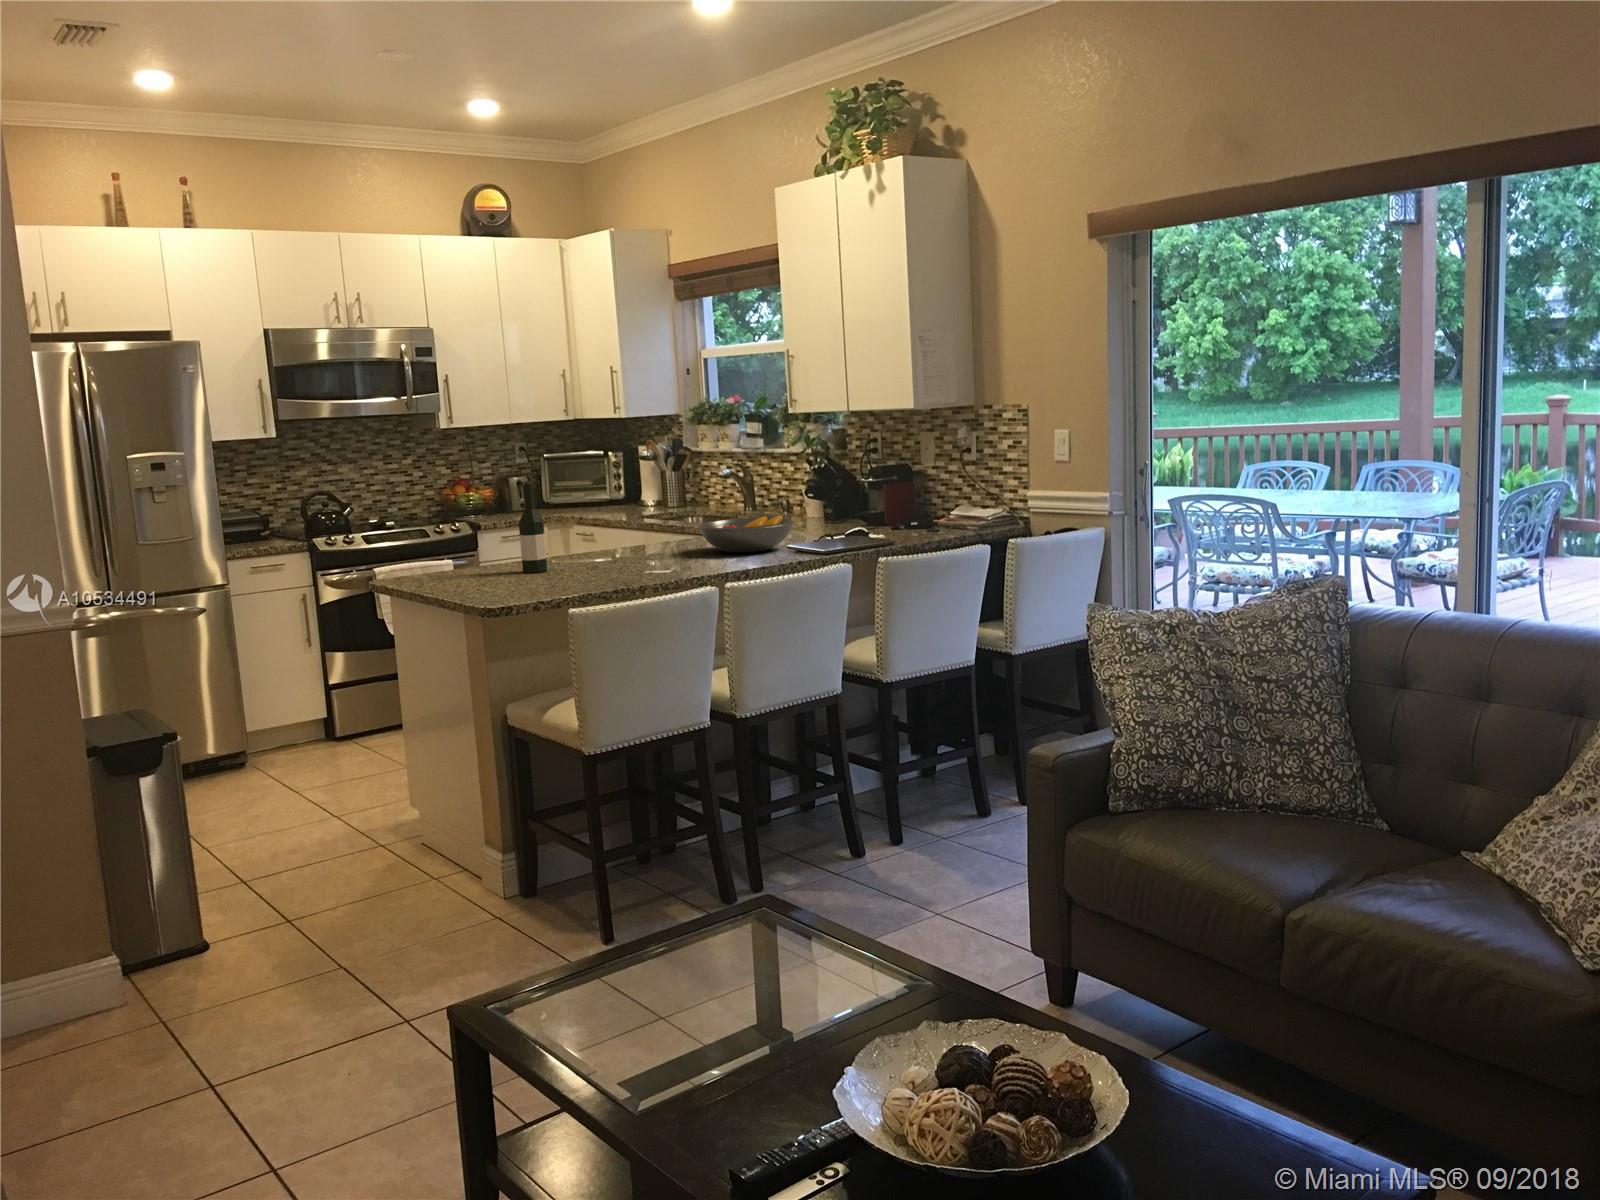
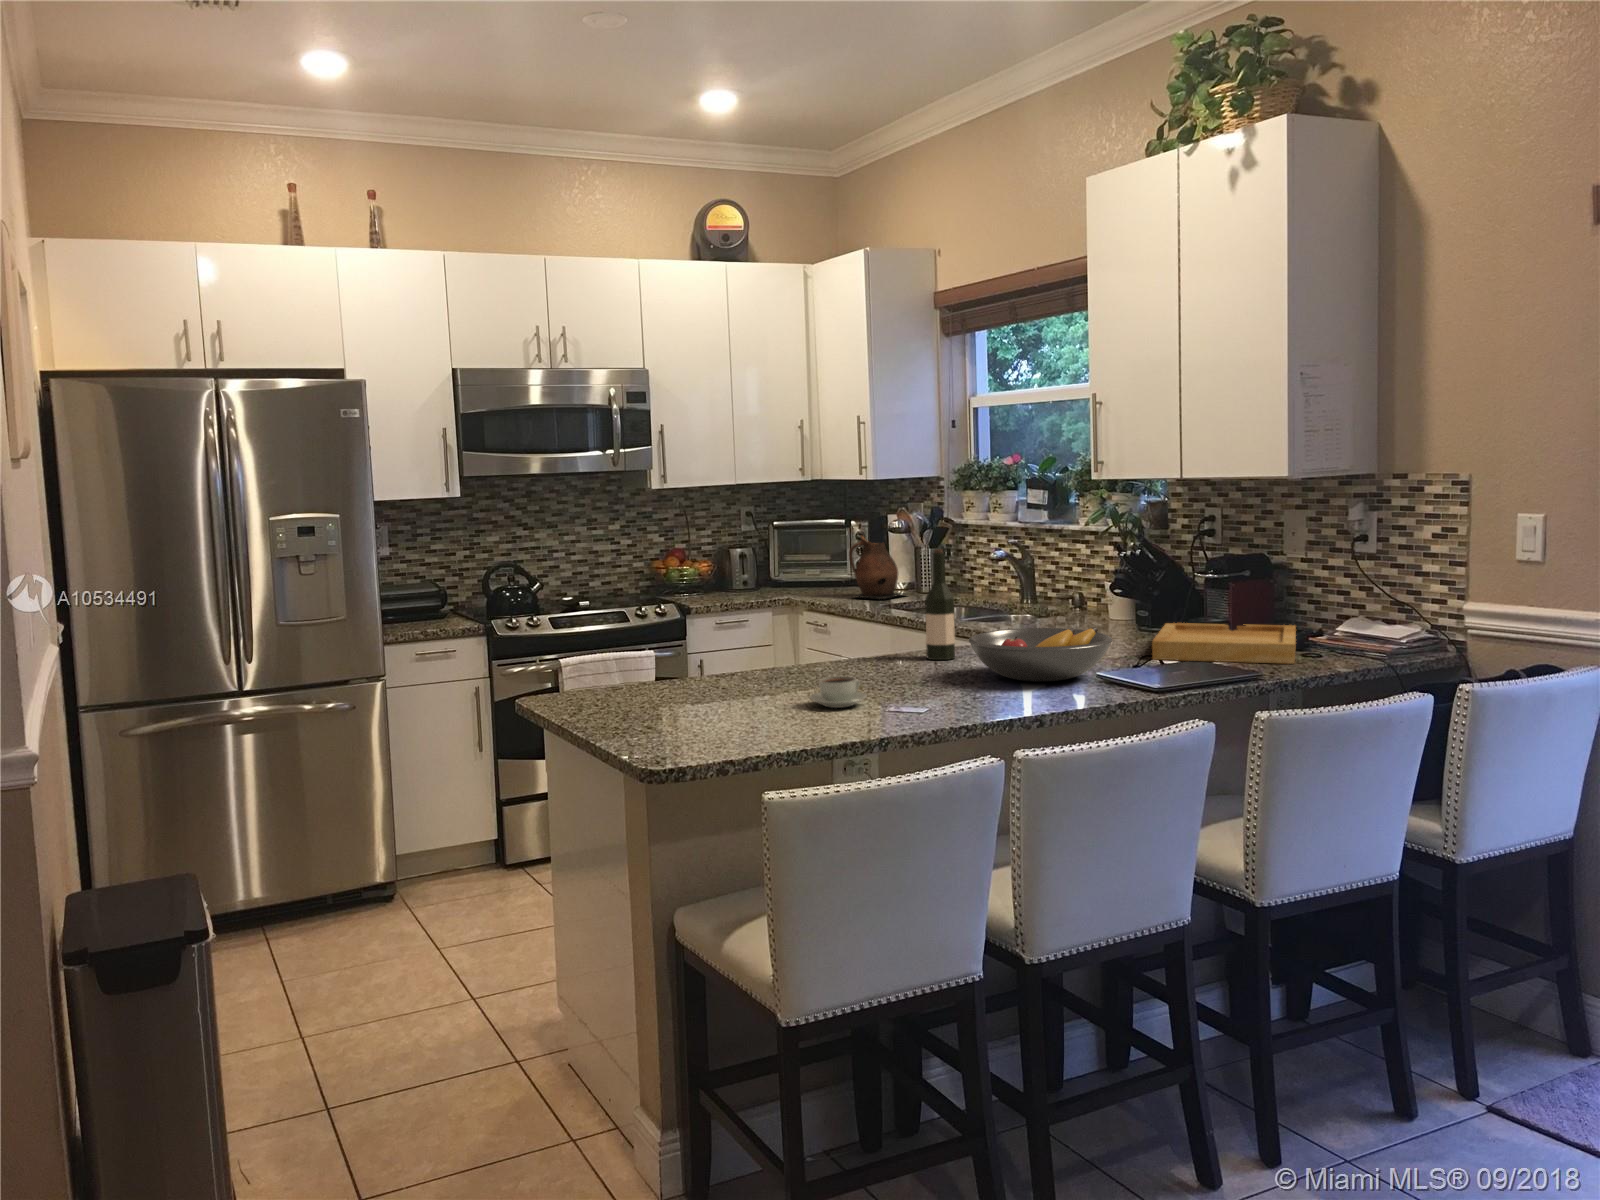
ceramic pitcher: none [608,463,659,514] -> present [849,536,907,599]
wine bottle: present [519,481,547,573] -> present [925,549,955,660]
tray: none [827,513,928,538] -> present [1152,623,1296,664]
coffee cup: none [588,551,628,571] -> present [810,676,867,708]

